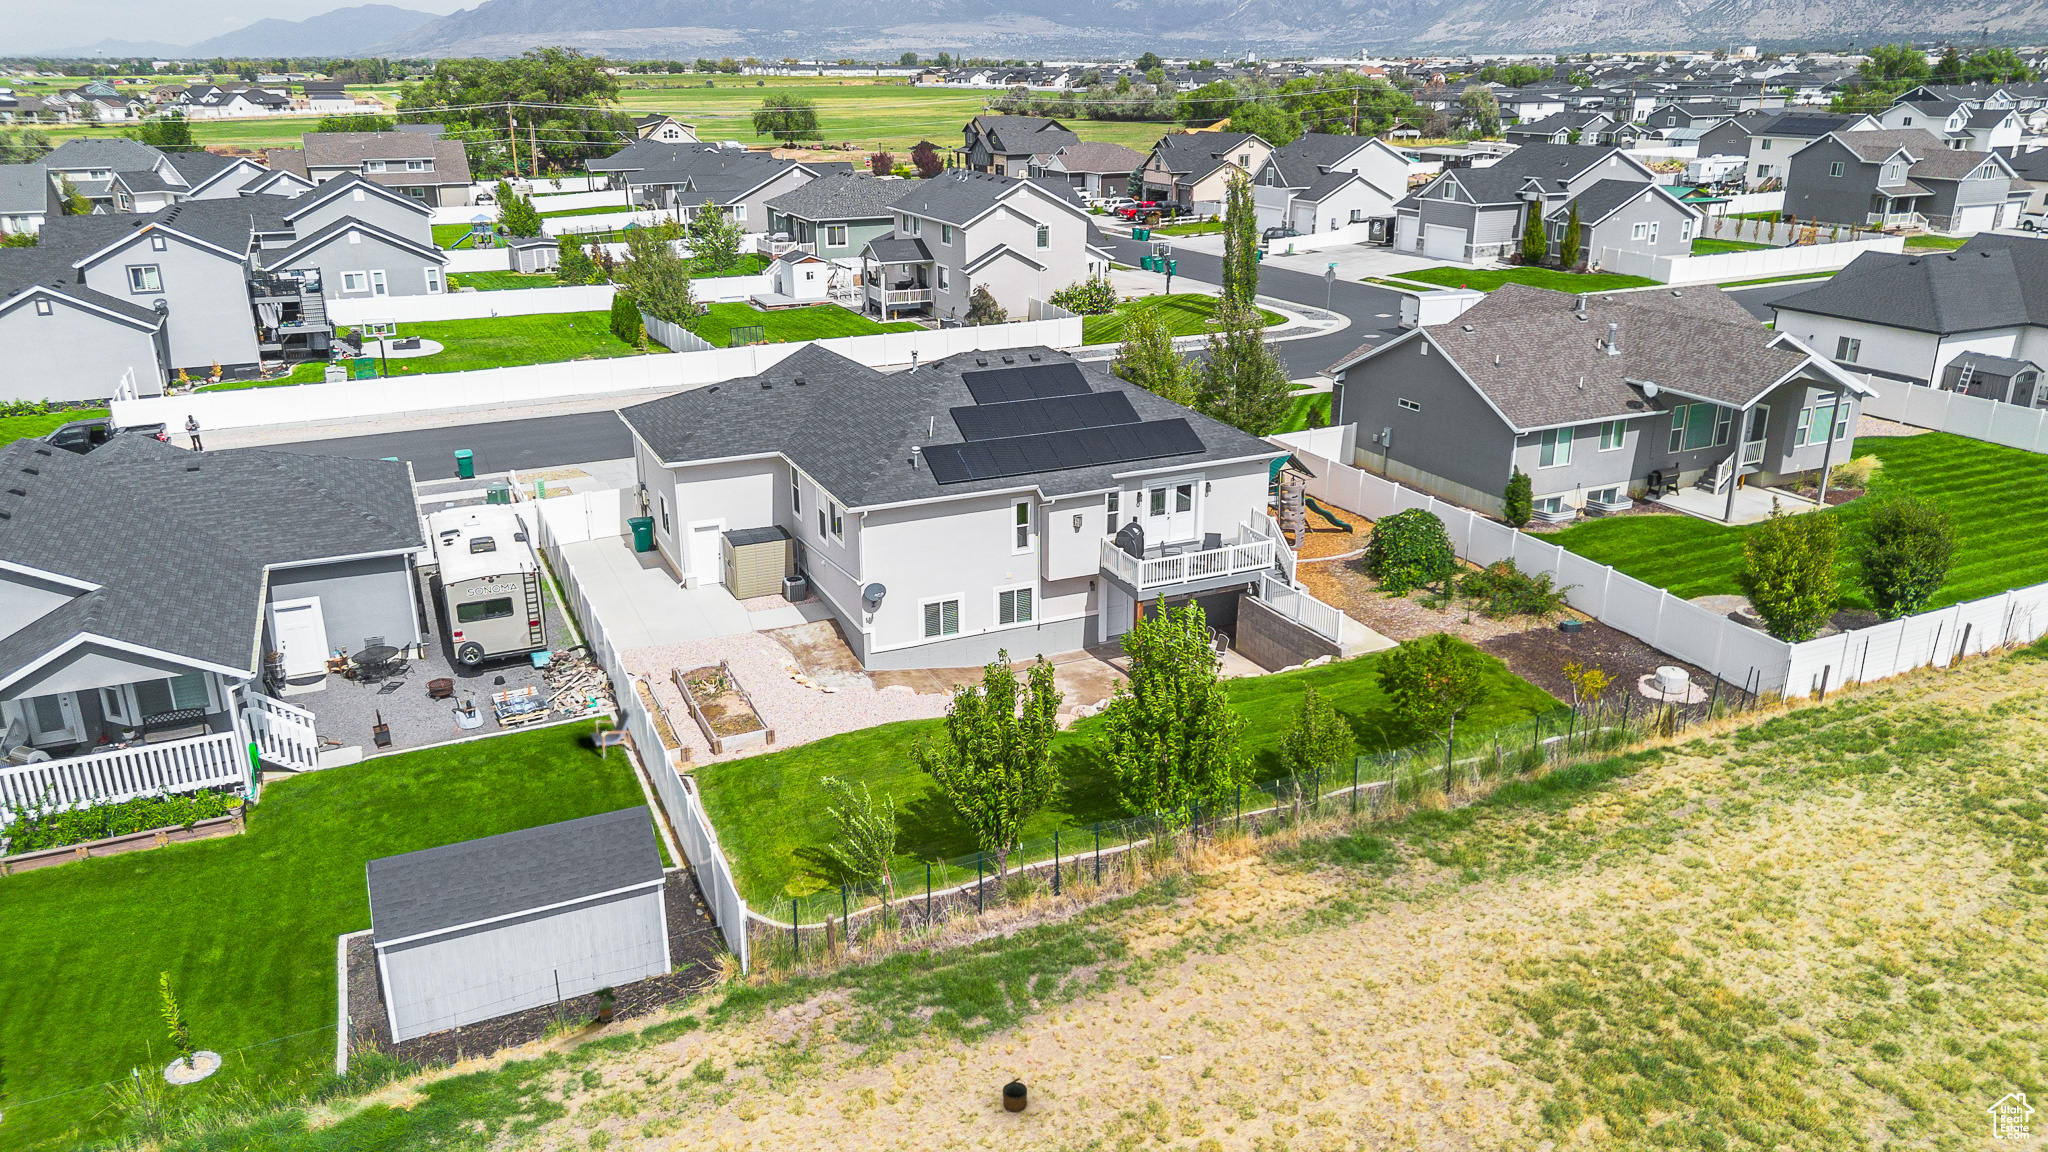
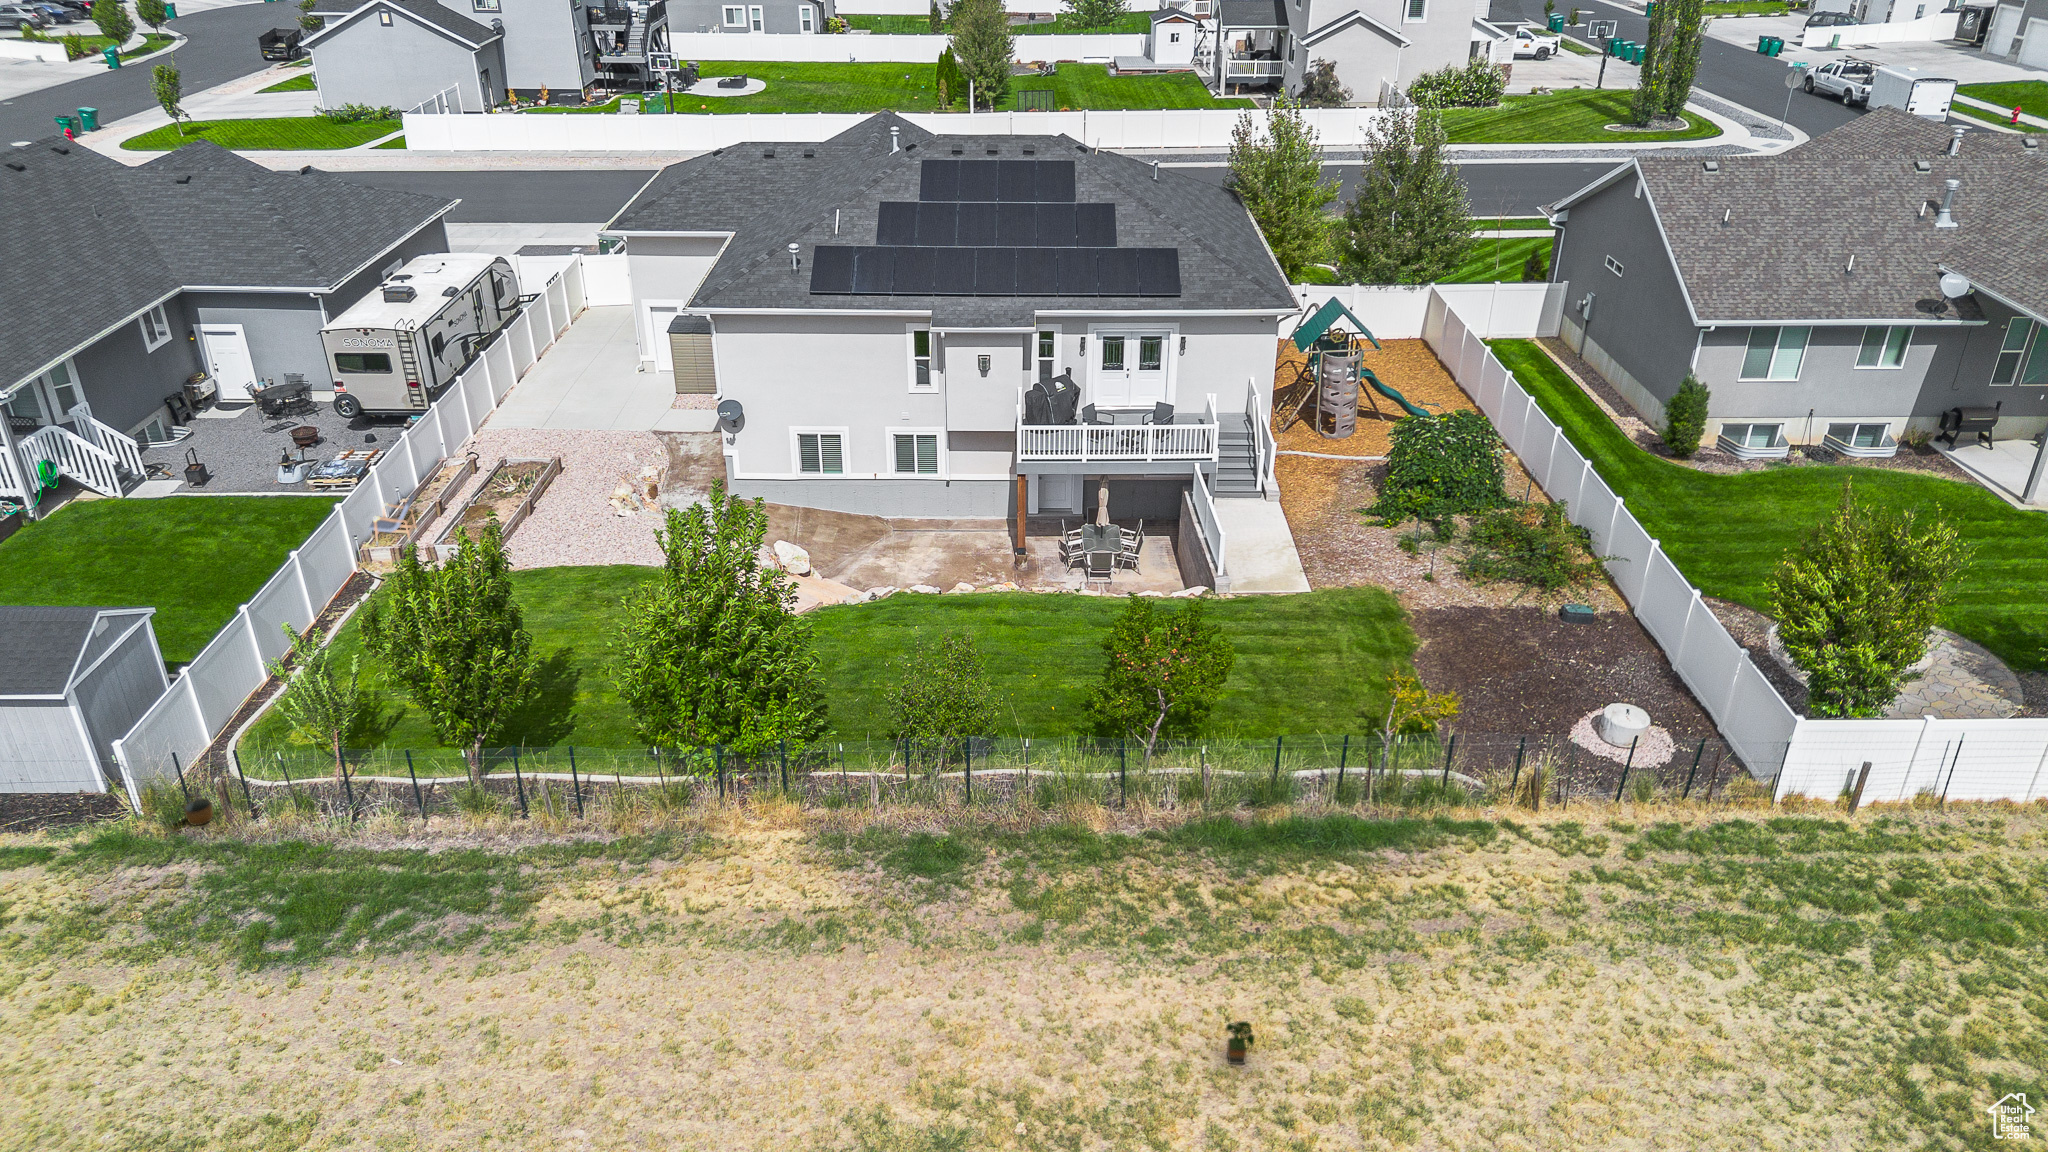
potted tree: present [593,986,617,1022] -> present [1226,1021,1255,1064]
bucket: present [1003,1078,1027,1112] -> present [184,795,213,826]

